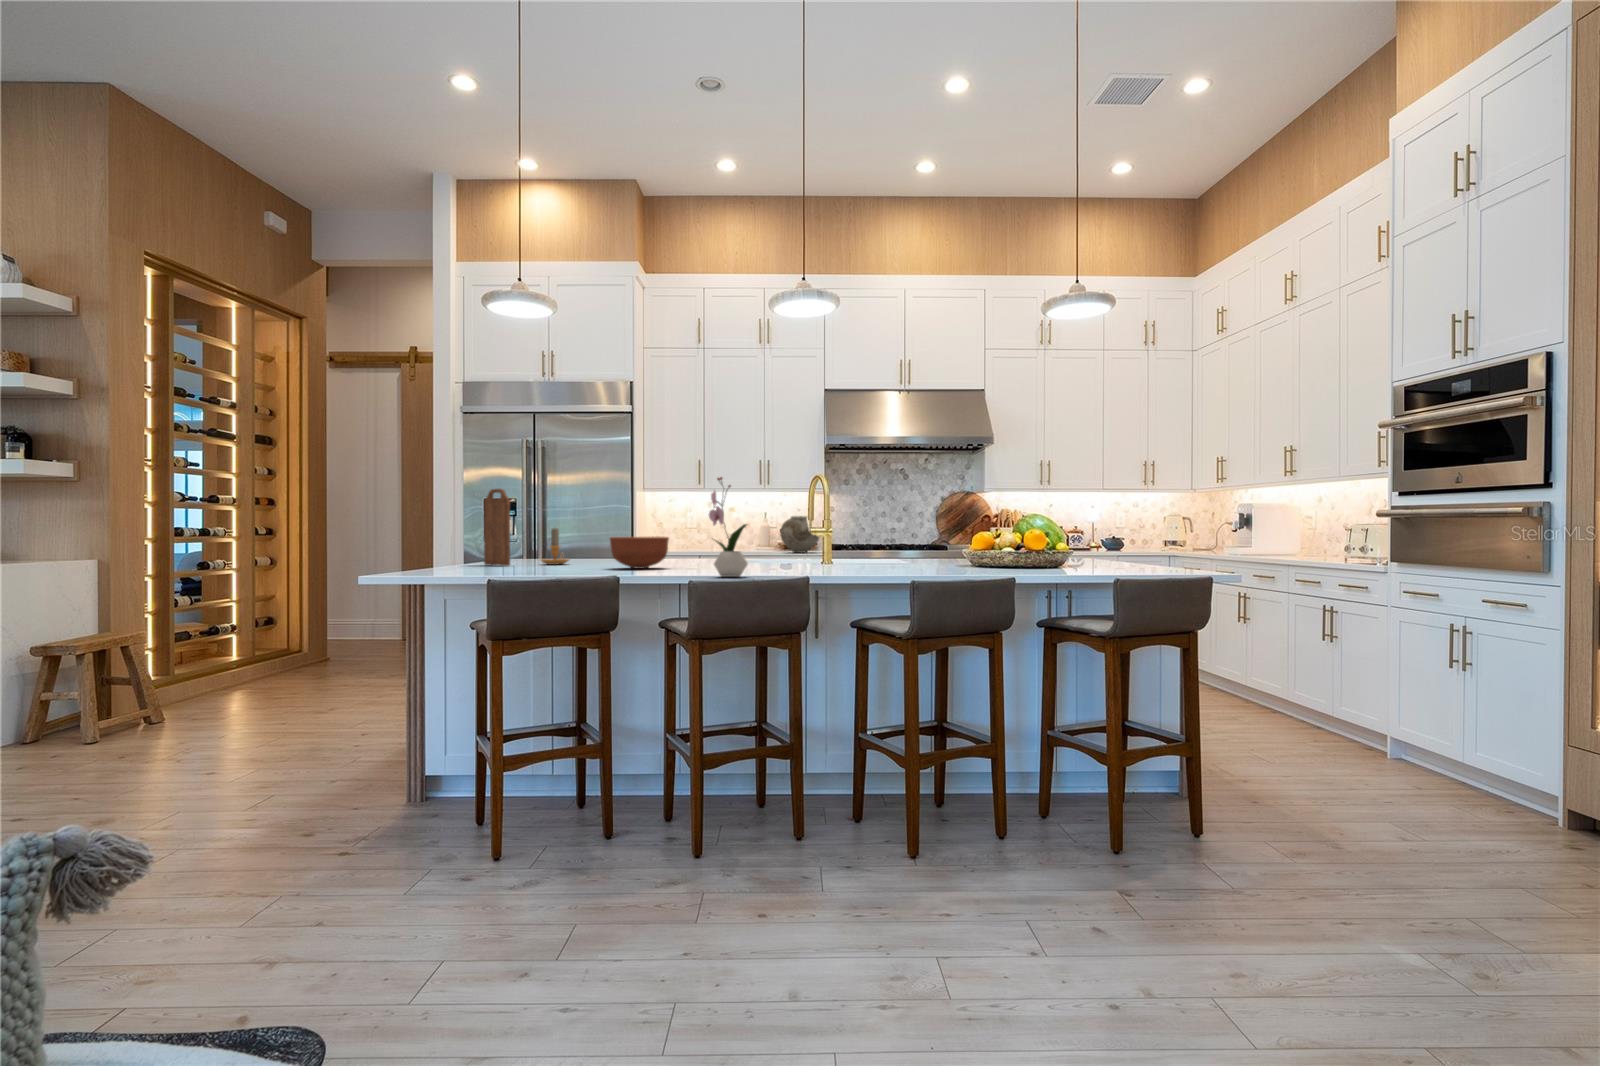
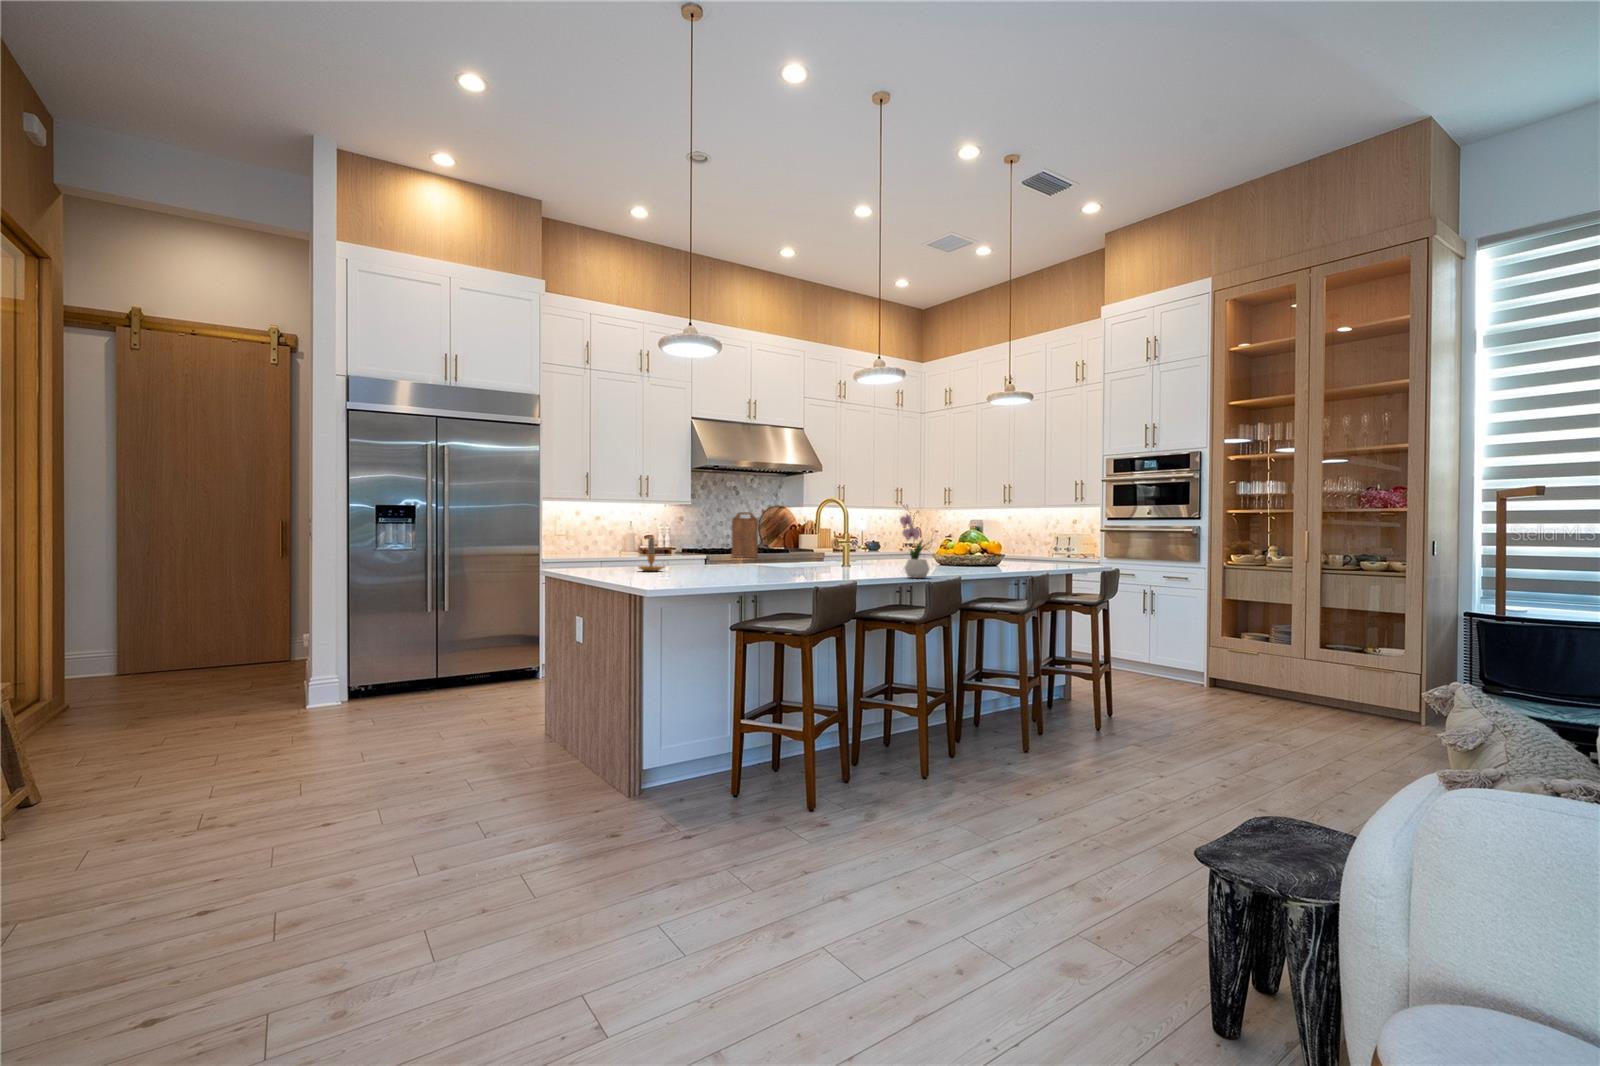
cutting board: present [484,489,510,566] -> present [731,512,758,558]
vase: present [780,516,819,553] -> none [676,525,710,556]
bowl: present [610,536,669,569] -> none [747,546,796,573]

